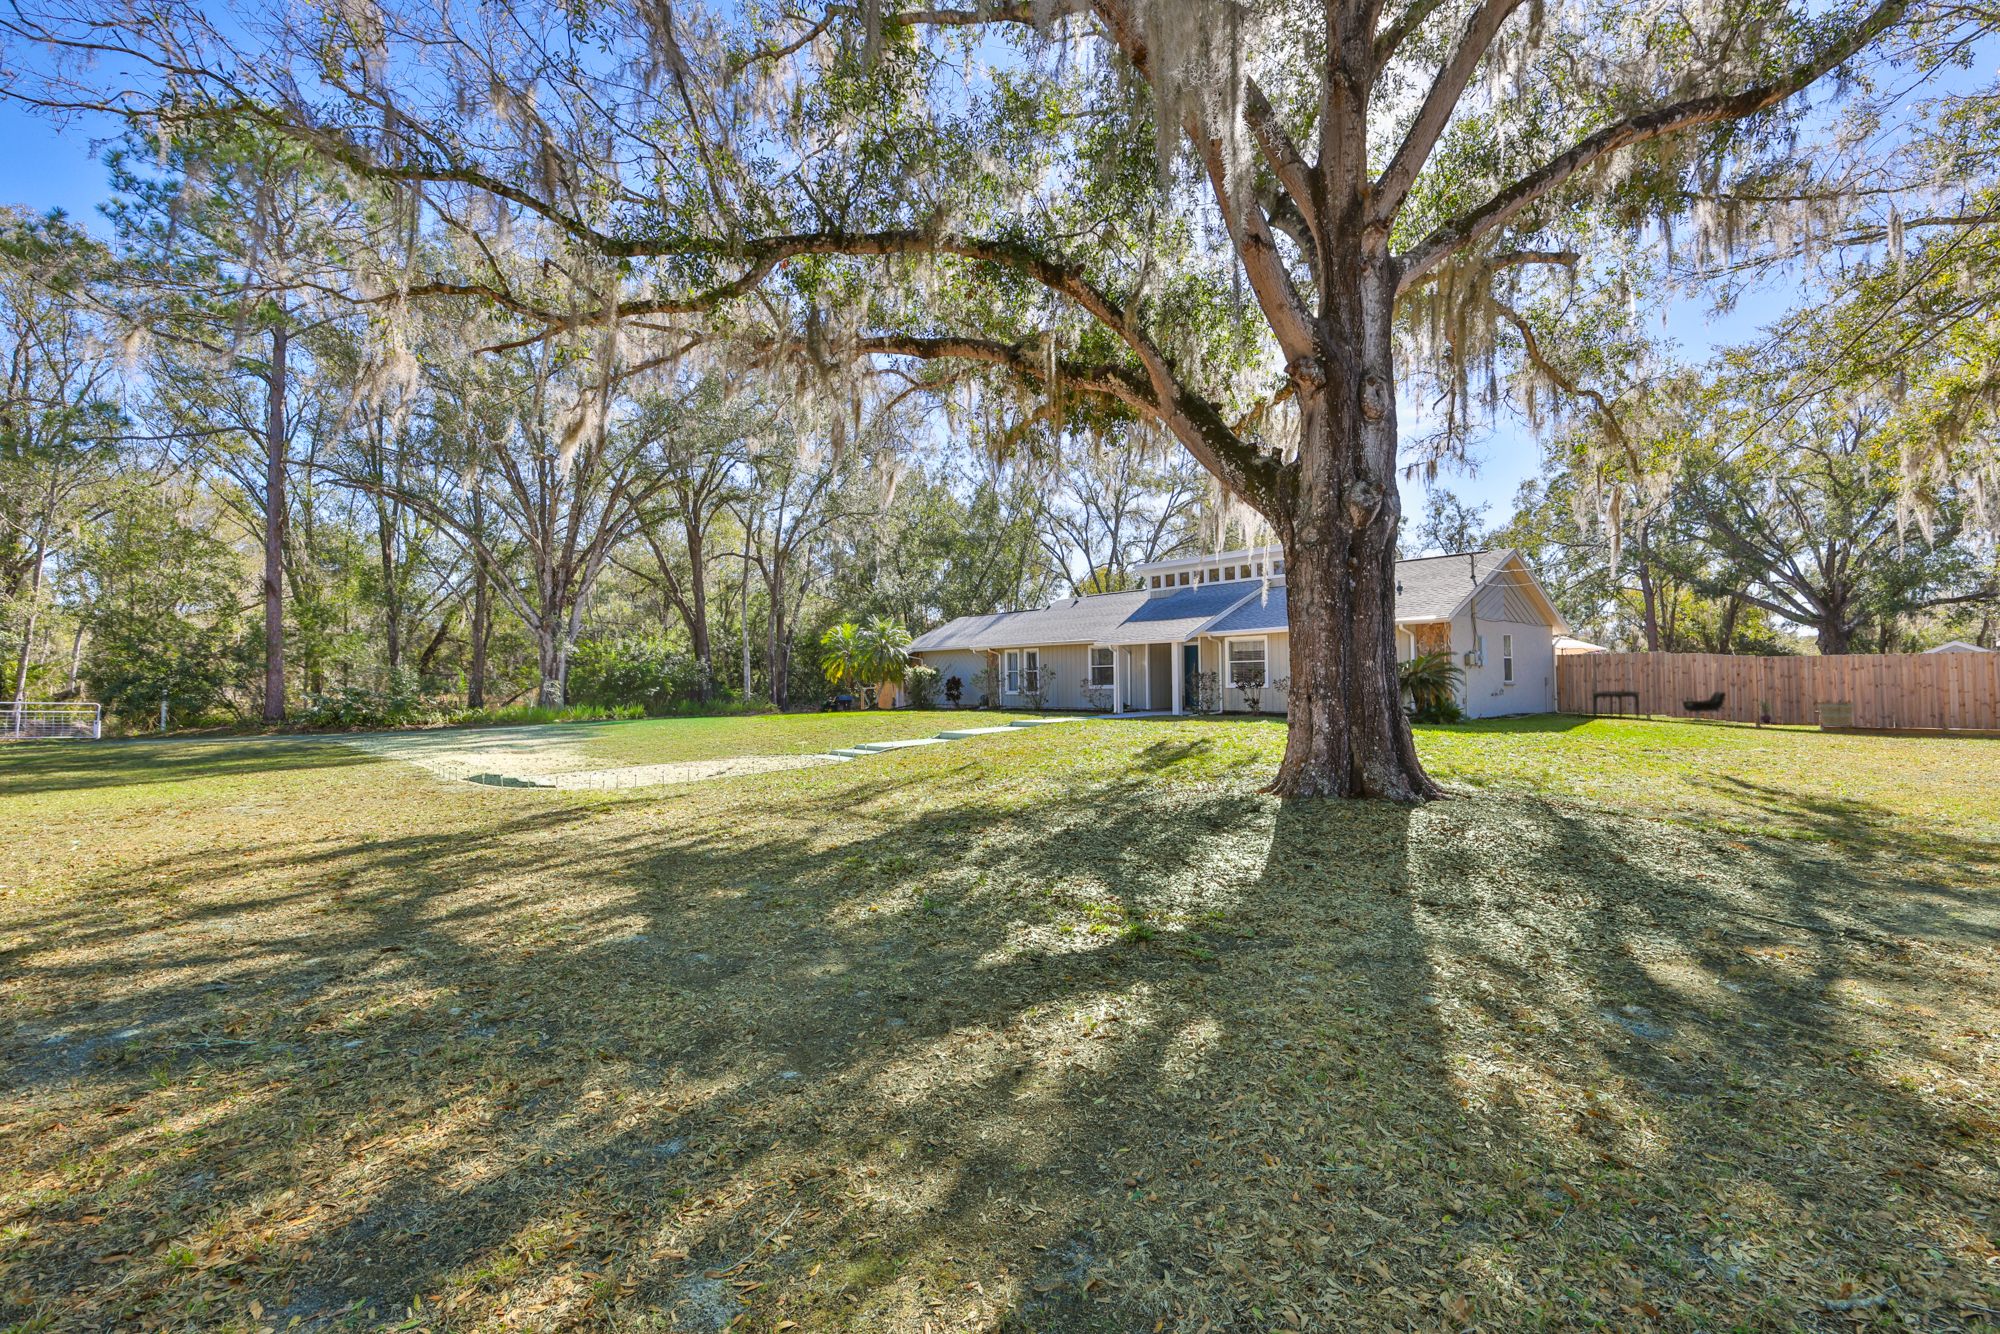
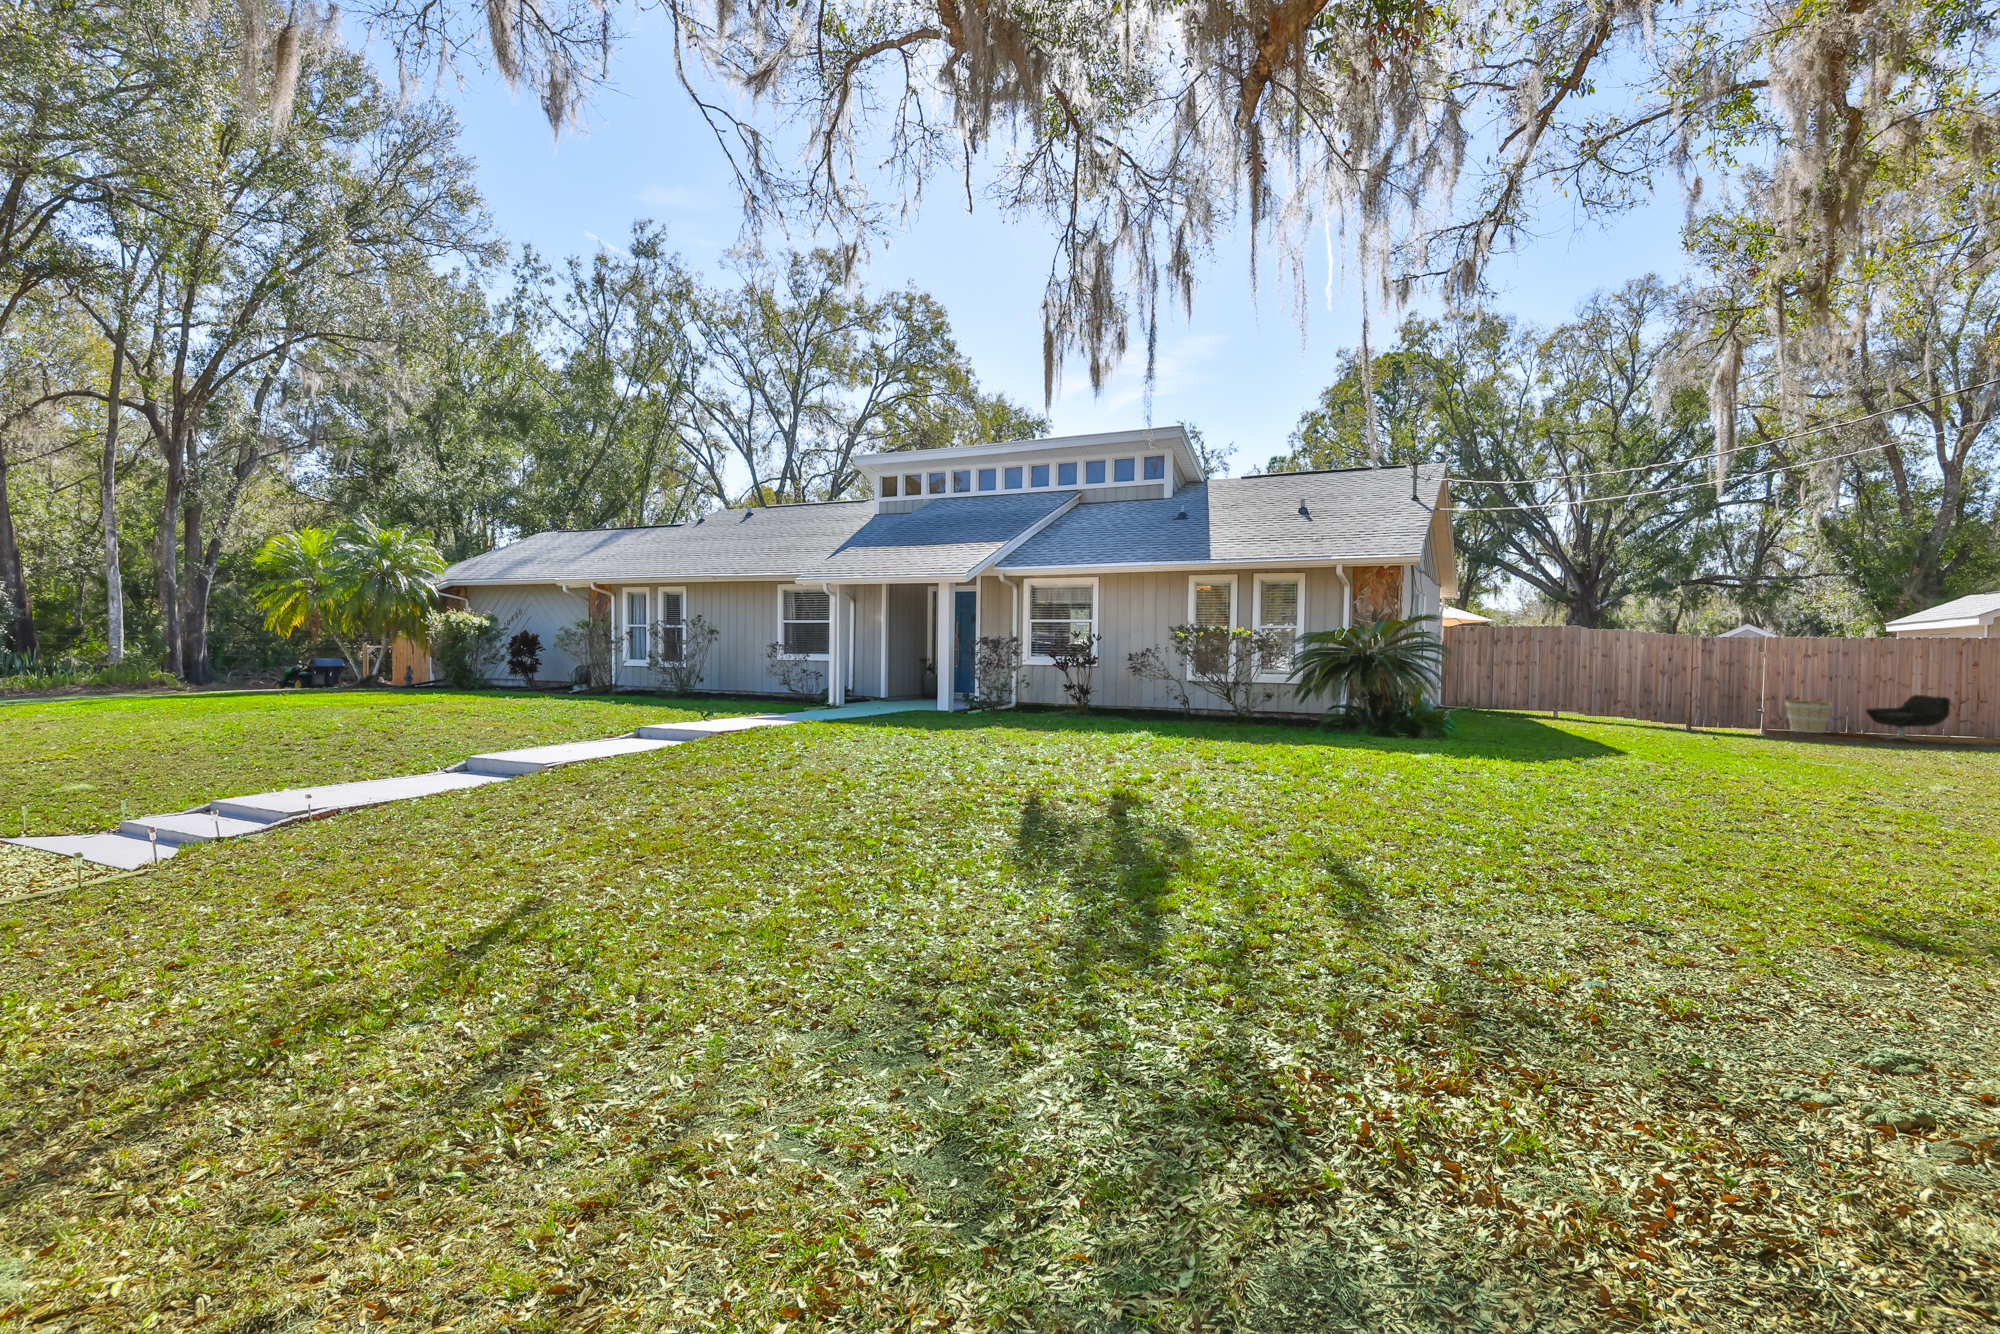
round table: present [1592,691,1640,718] -> none [1479,677,1543,714]
lounge chair: present [1683,691,1726,719] -> present [1866,695,1950,739]
decorative plant: present [1760,699,1771,722] -> none [1683,692,1724,724]

